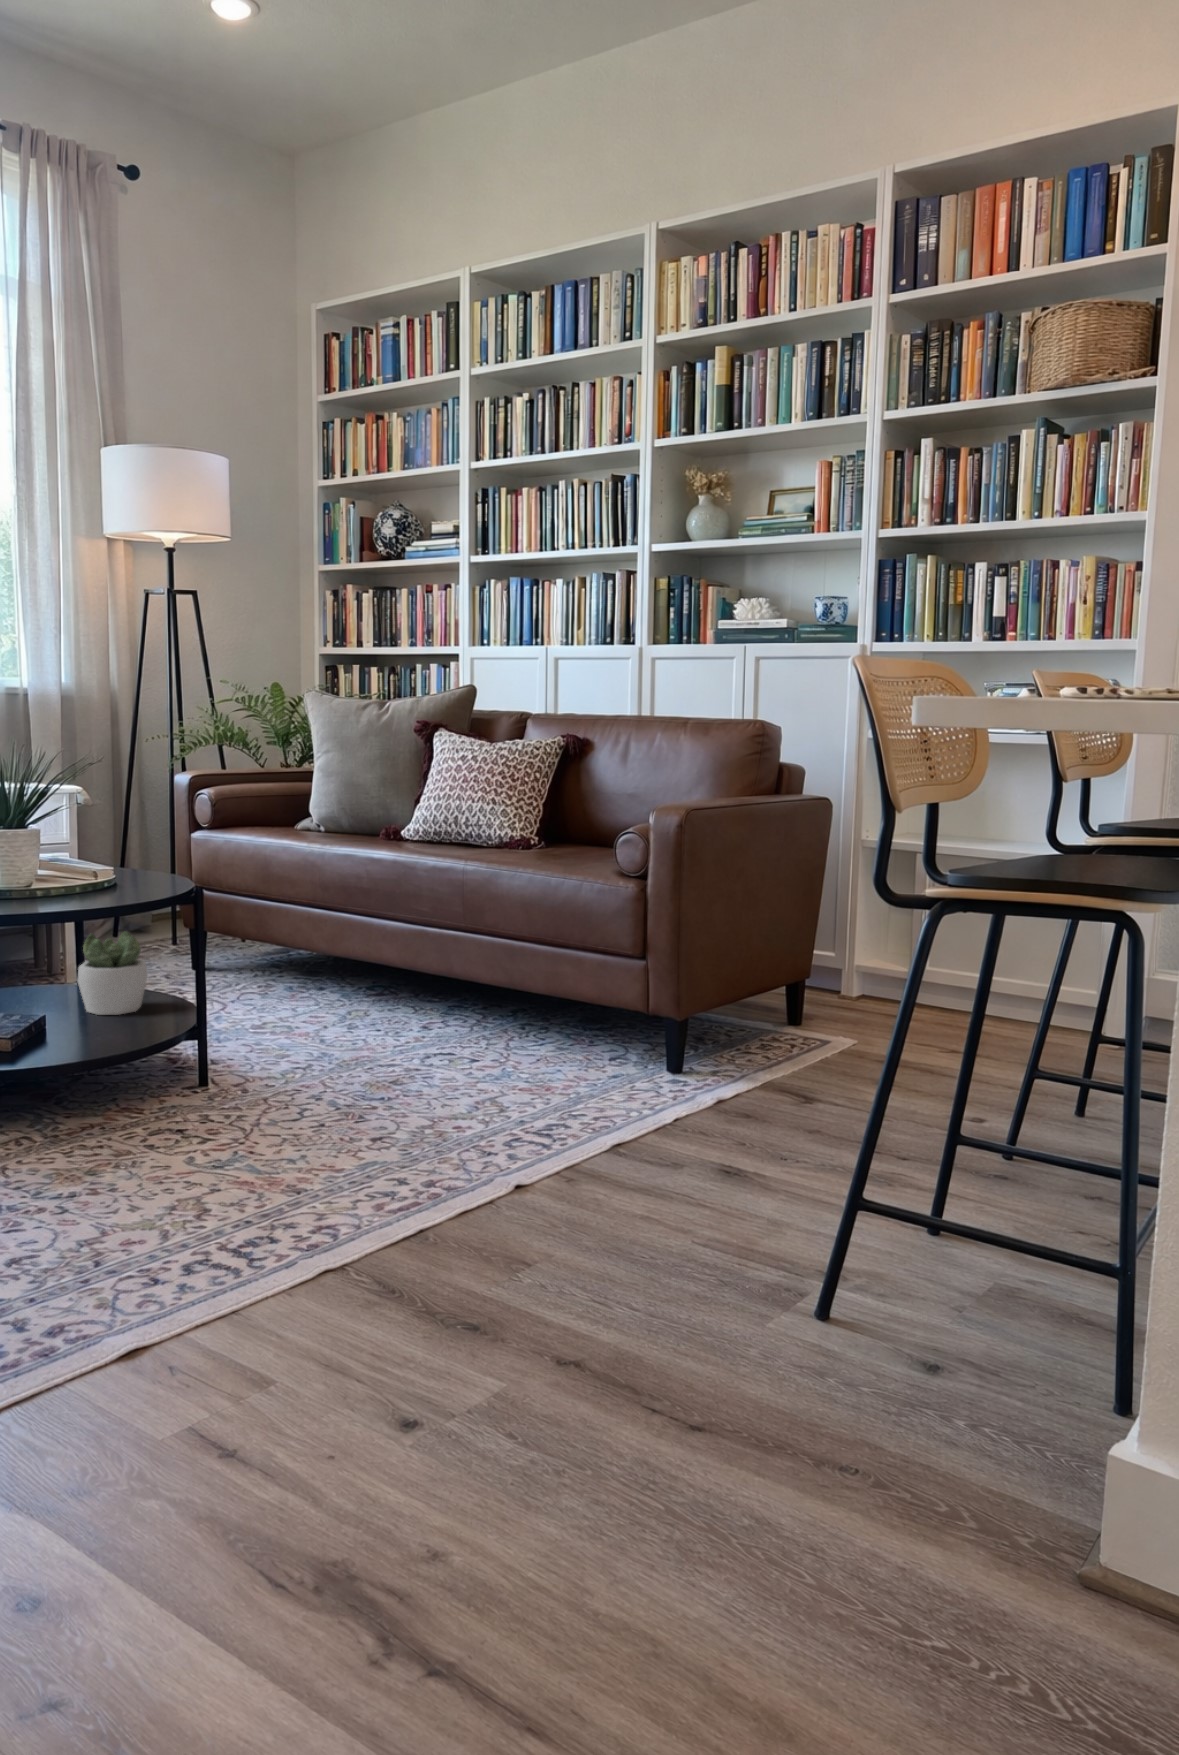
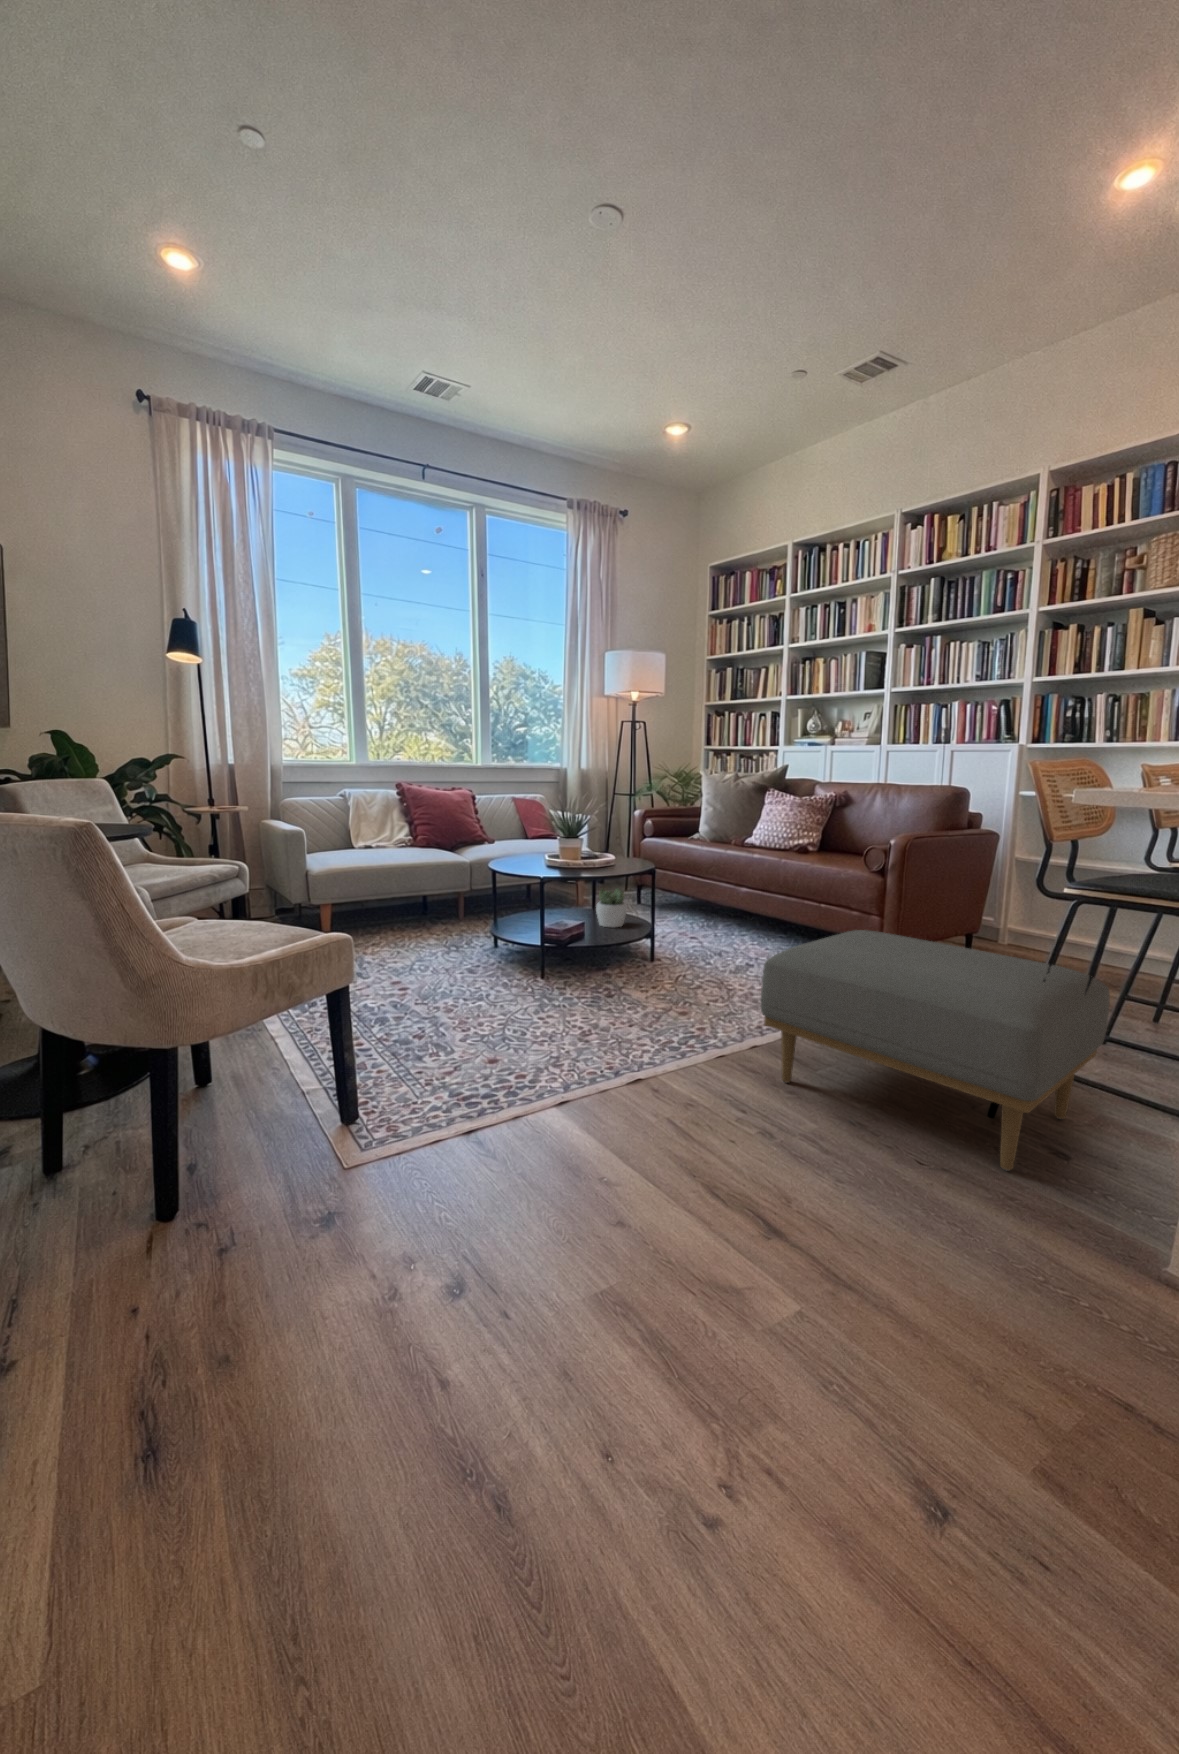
ottoman: none [390,986,1000,1426] -> present [760,930,1110,1171]

